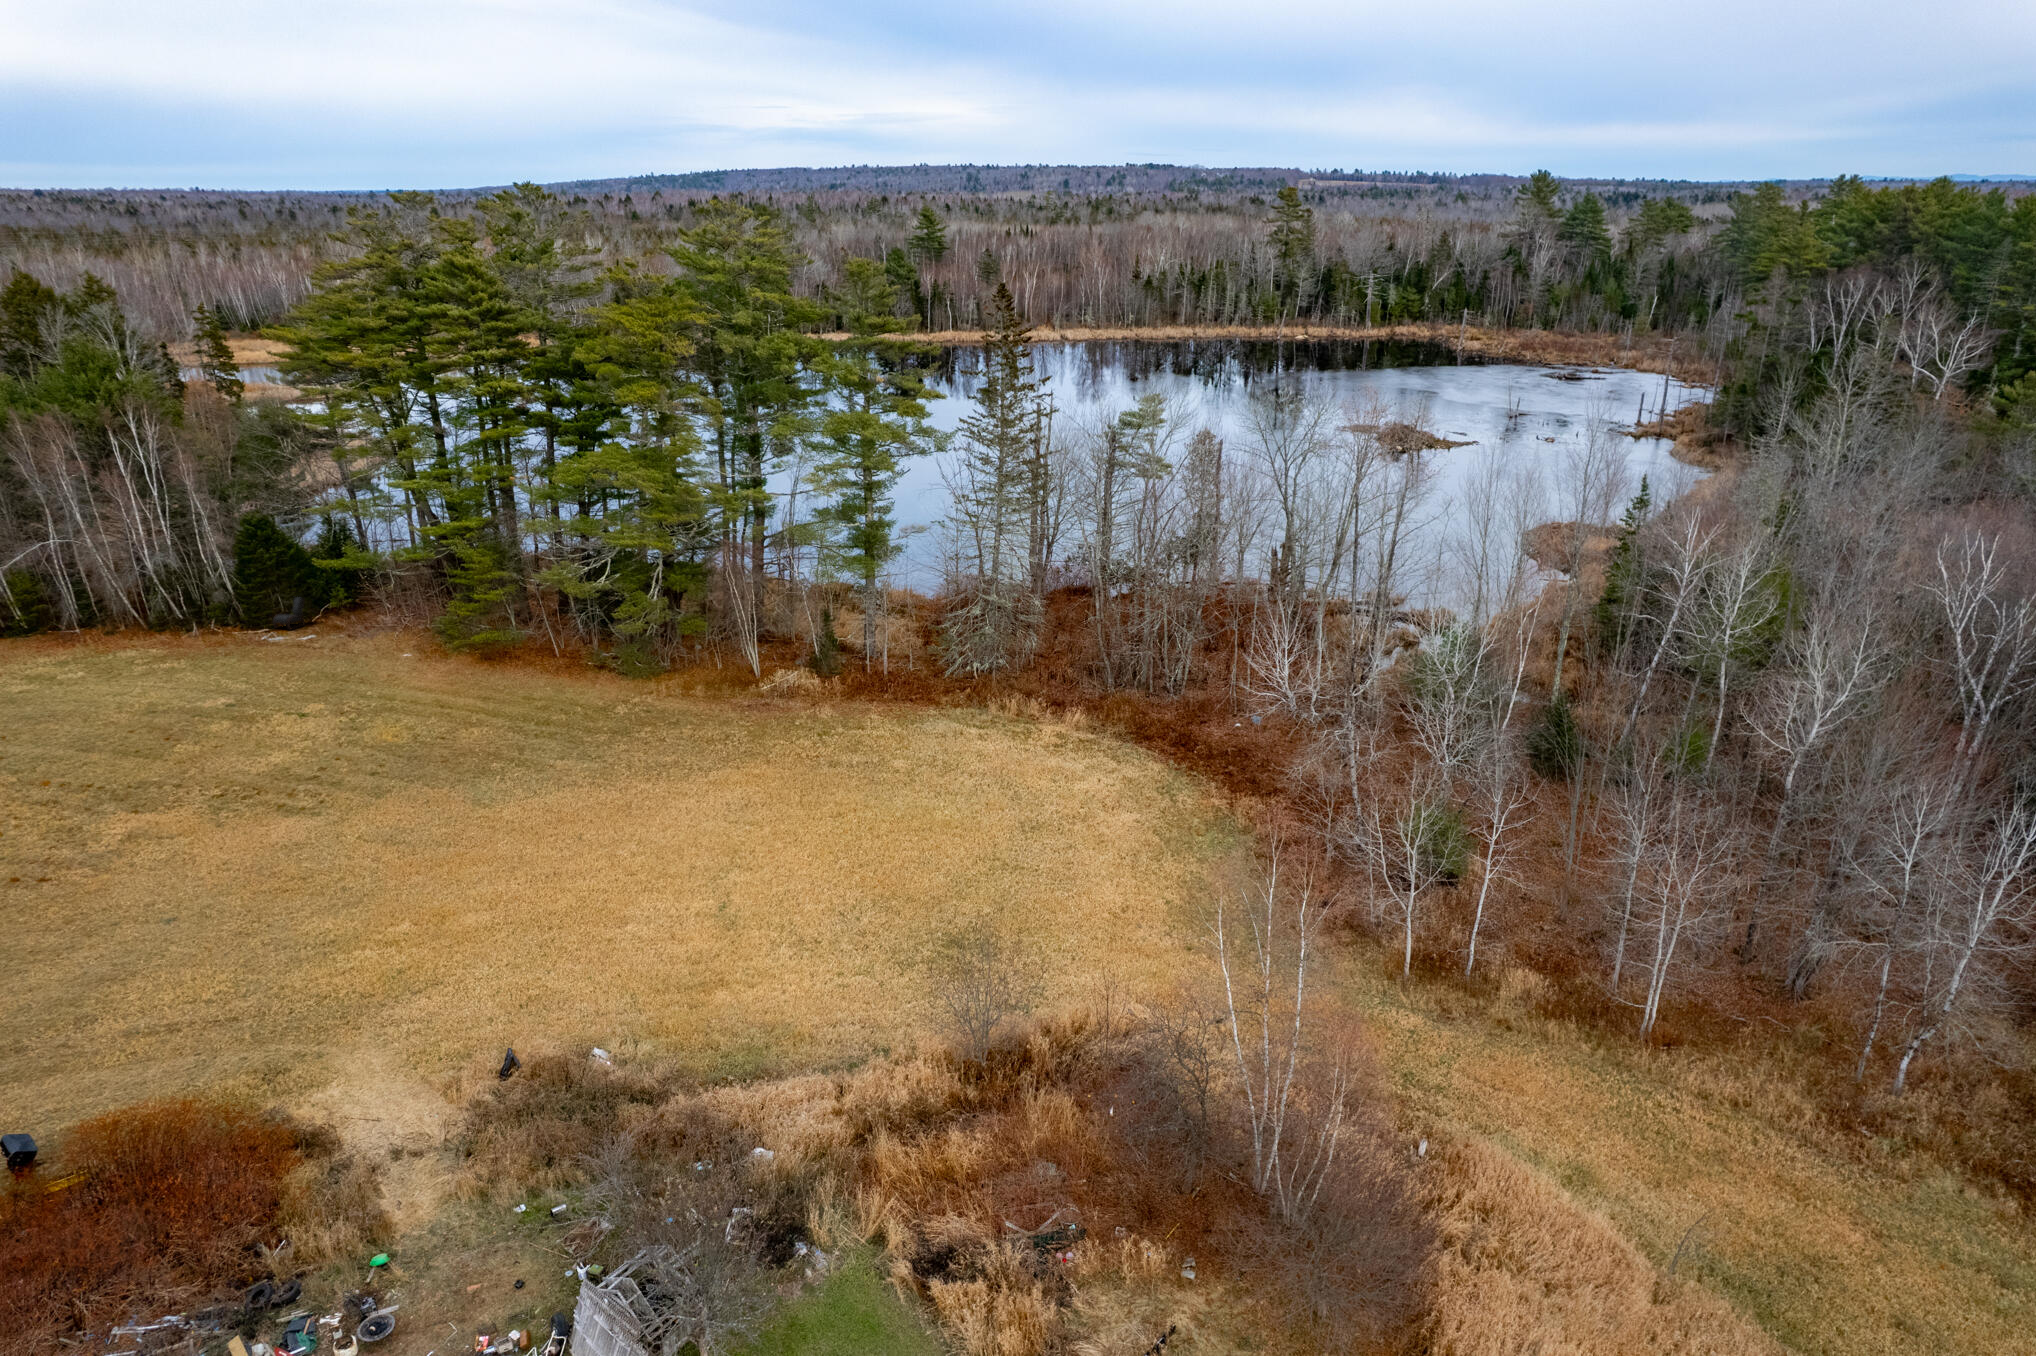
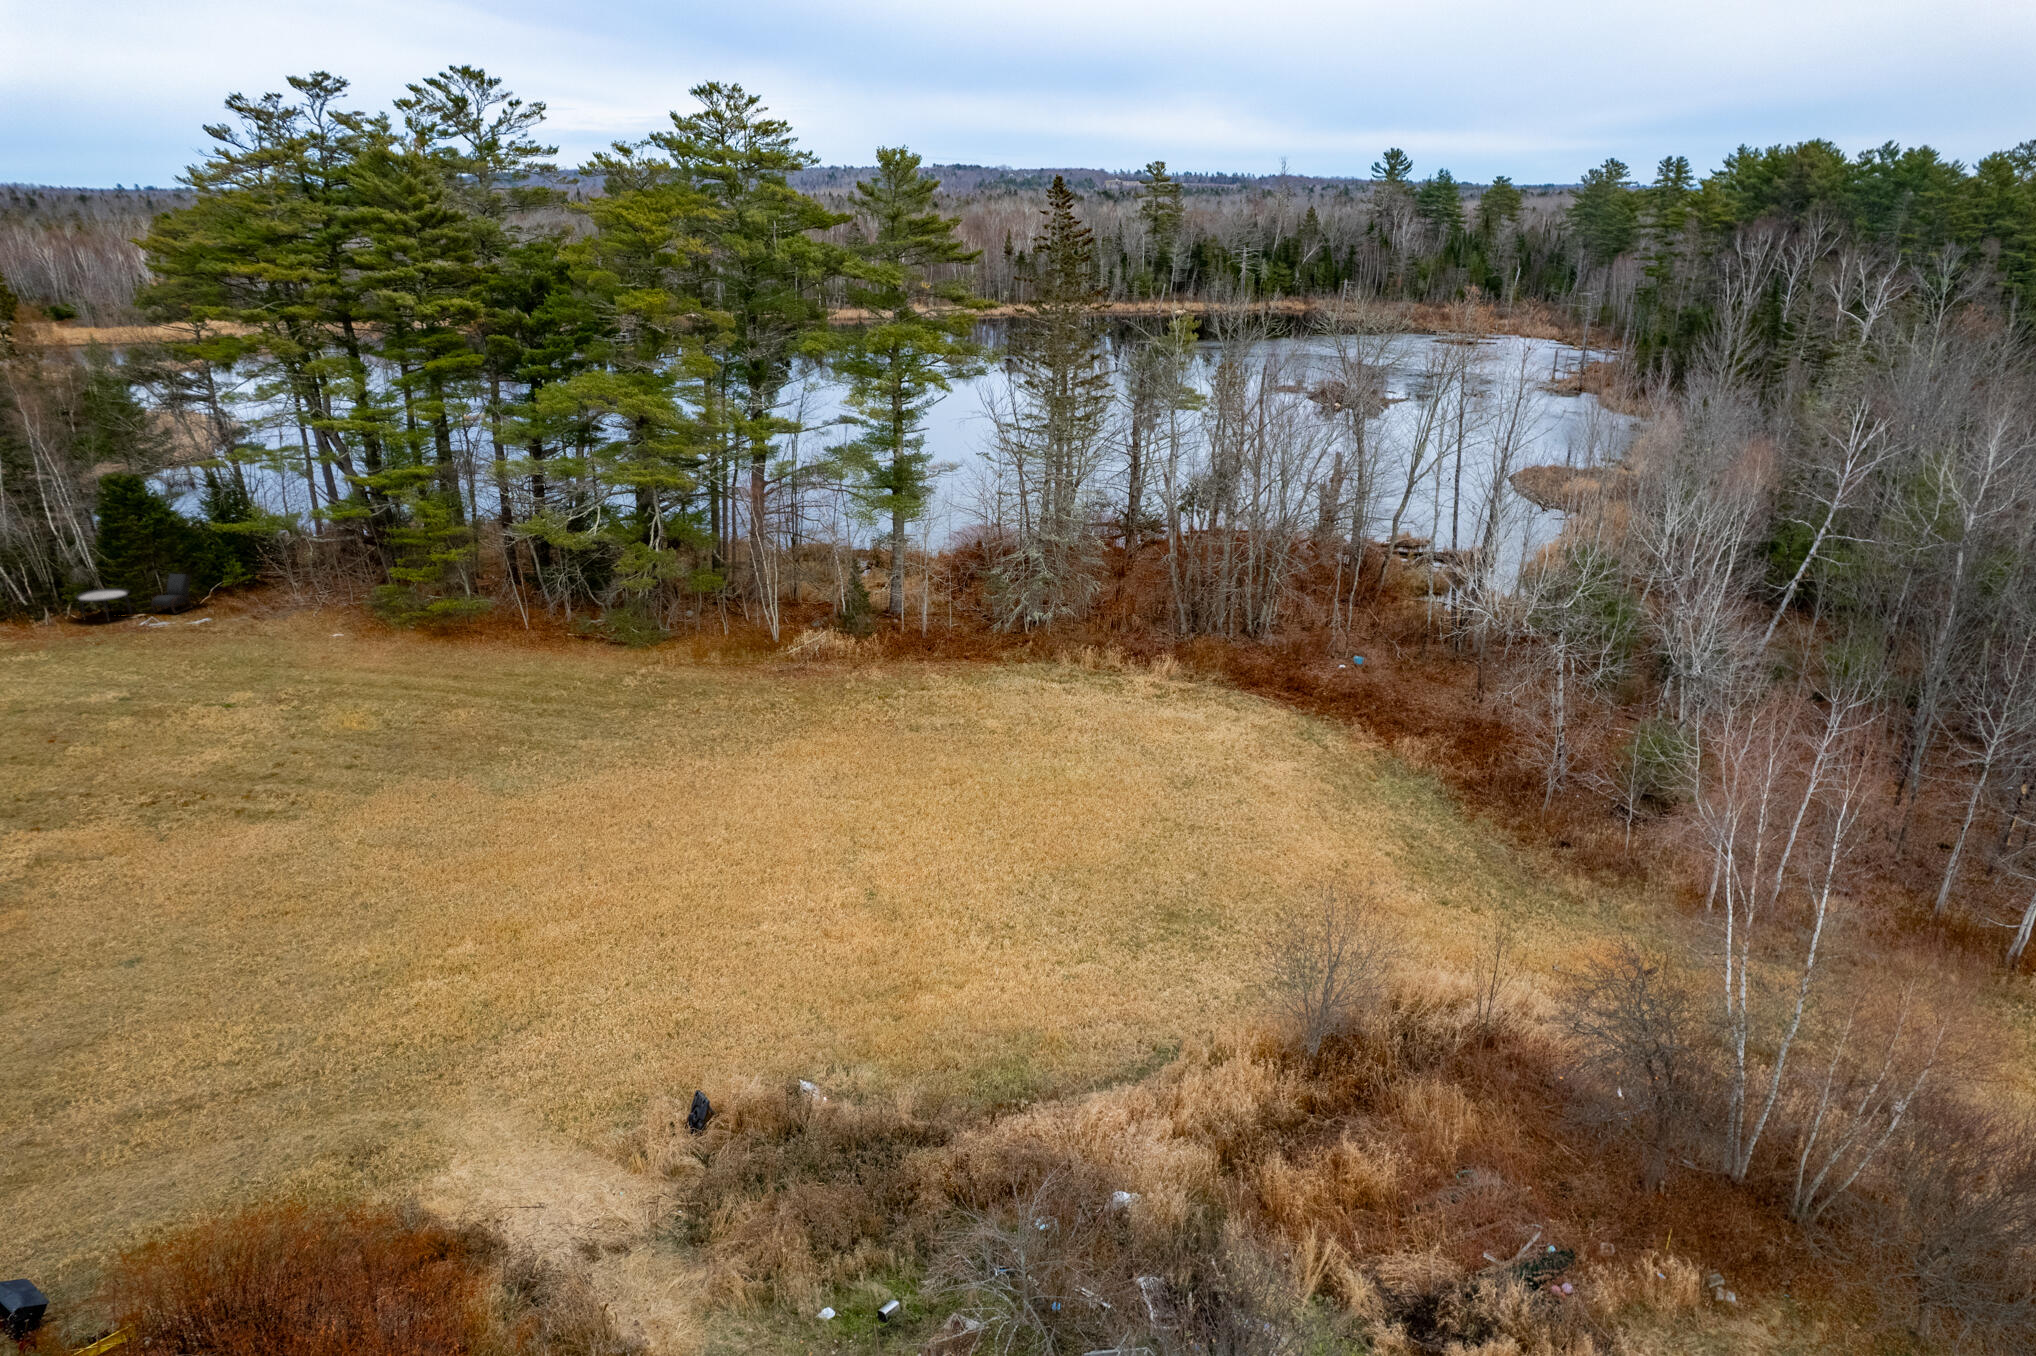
round table: none [215,607,258,635] -> present [76,588,133,621]

